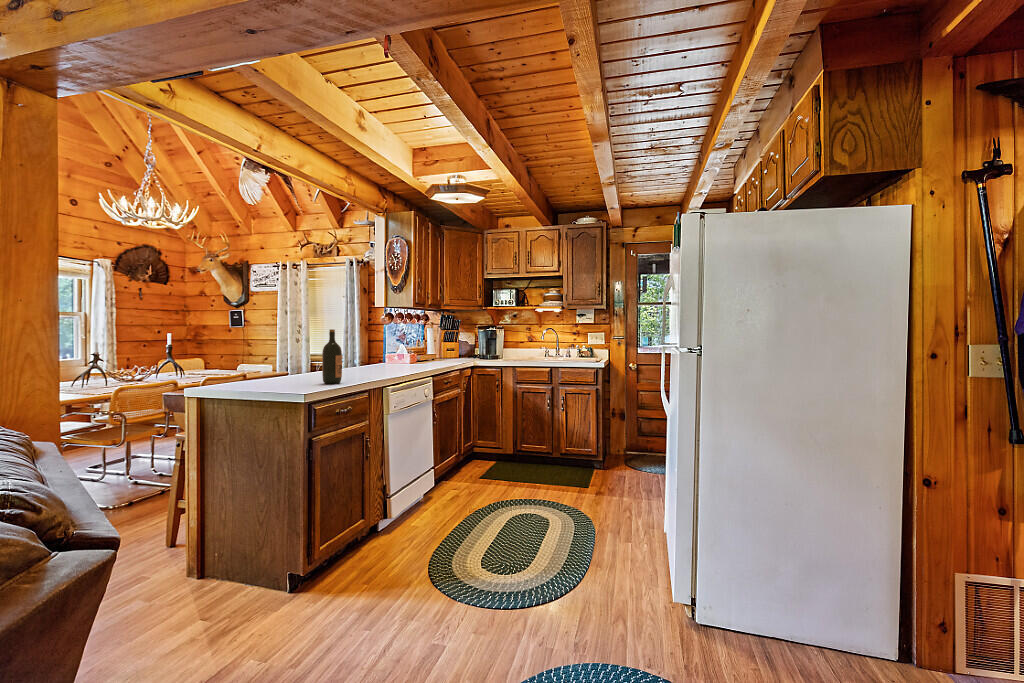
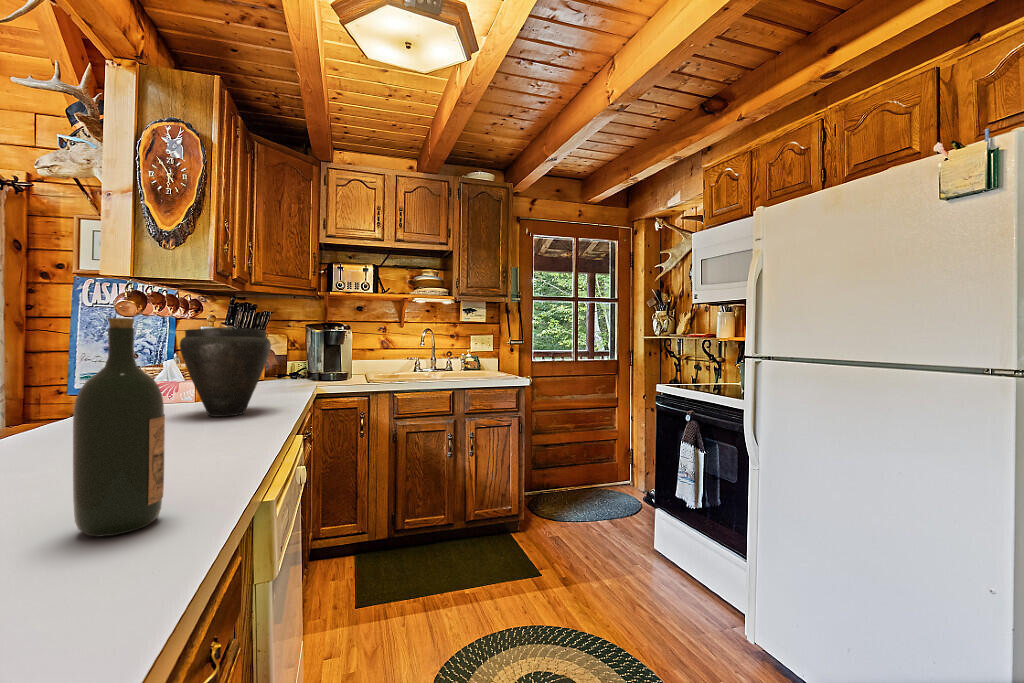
vase: none [391,330,426,369] -> present [180,327,271,417]

